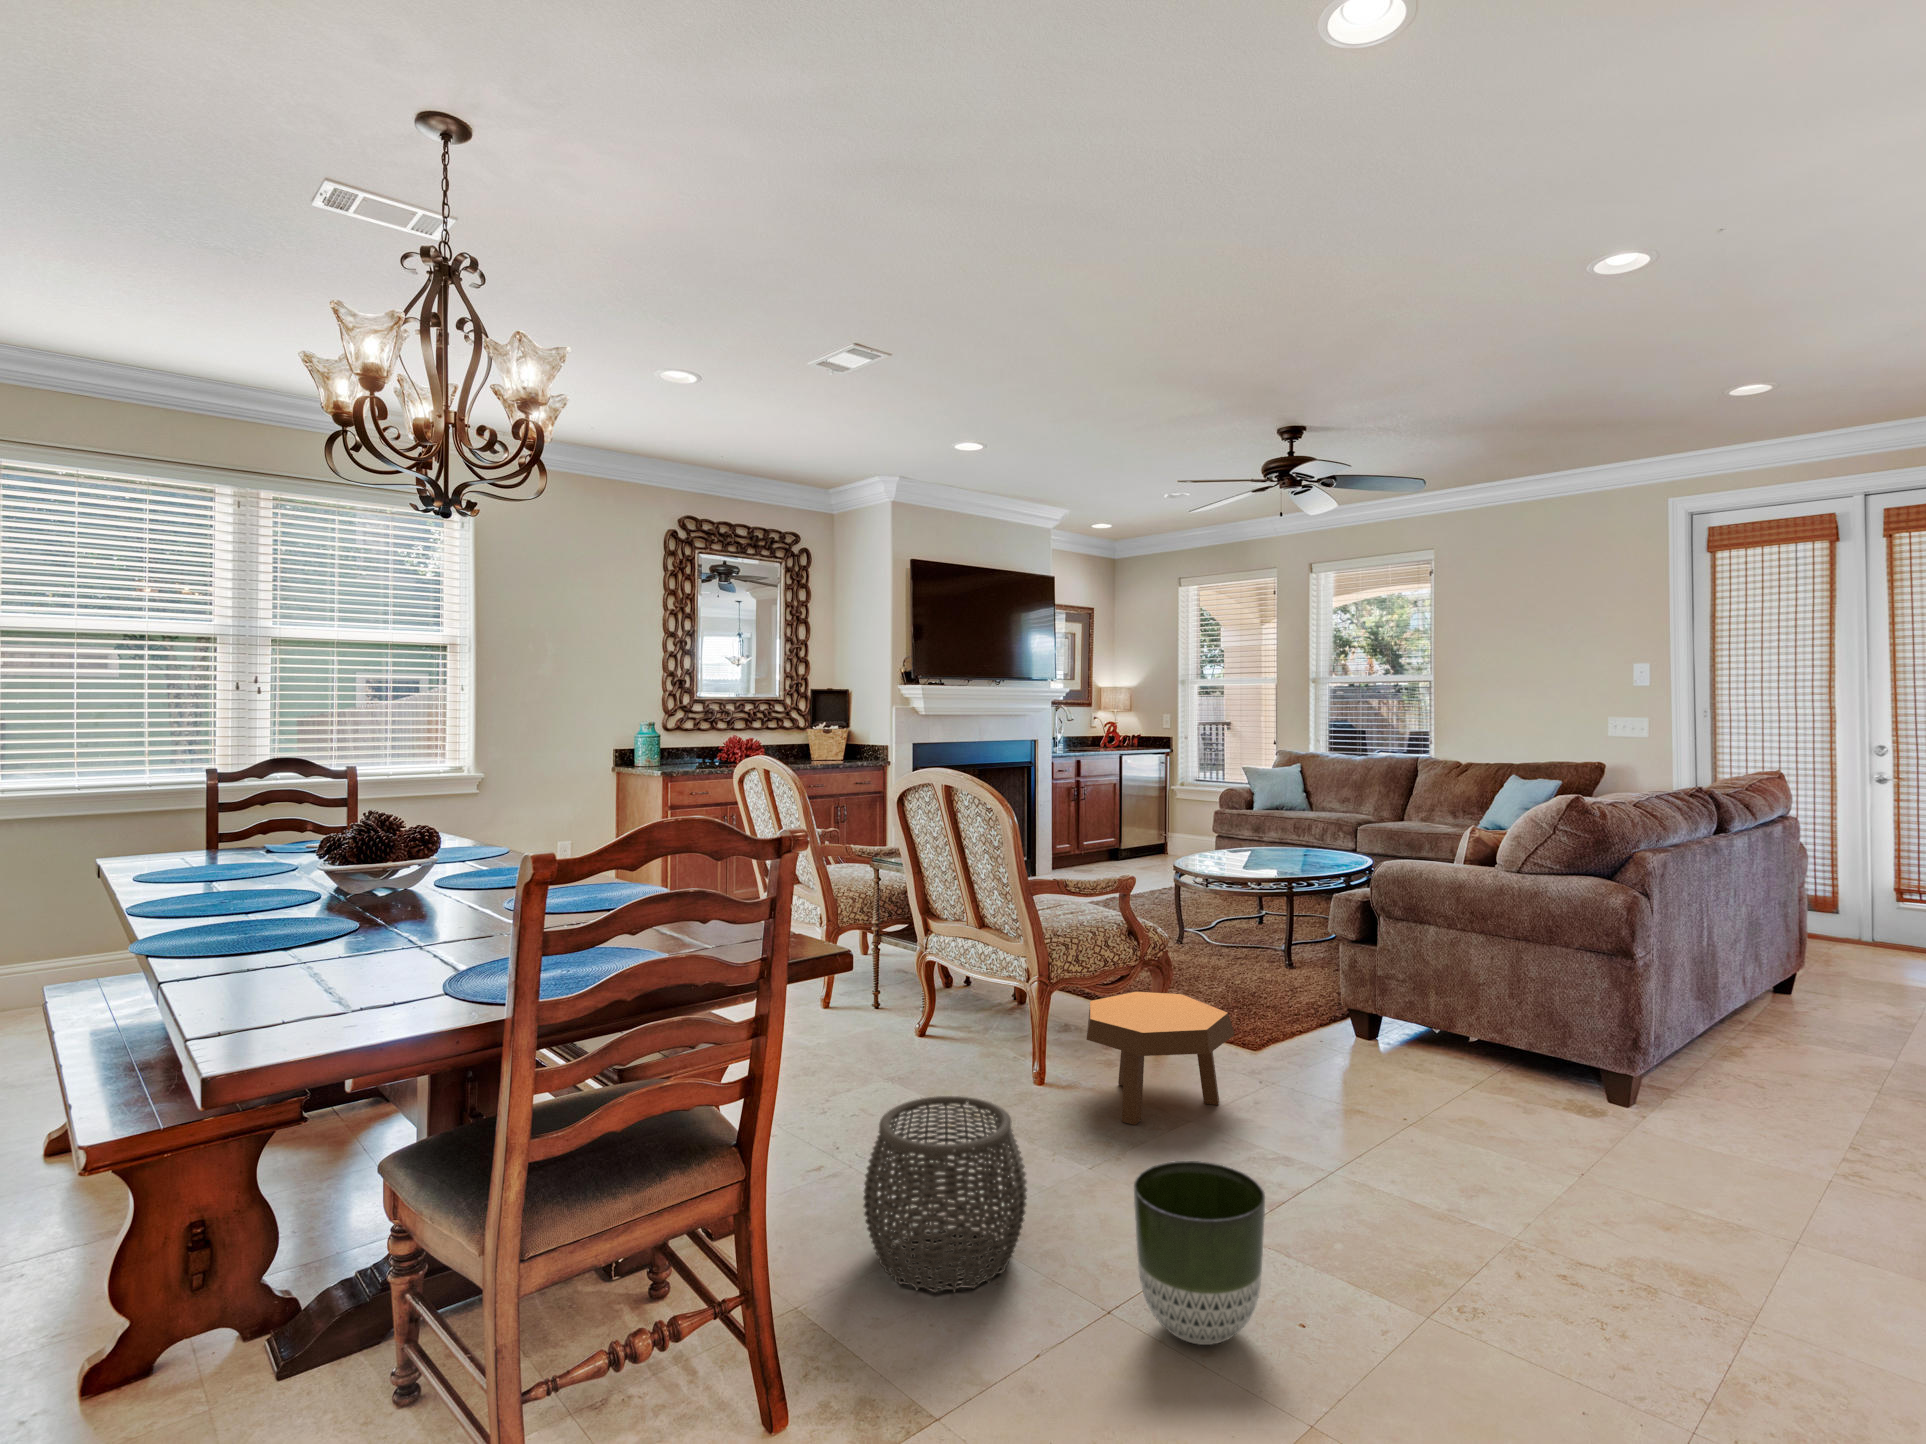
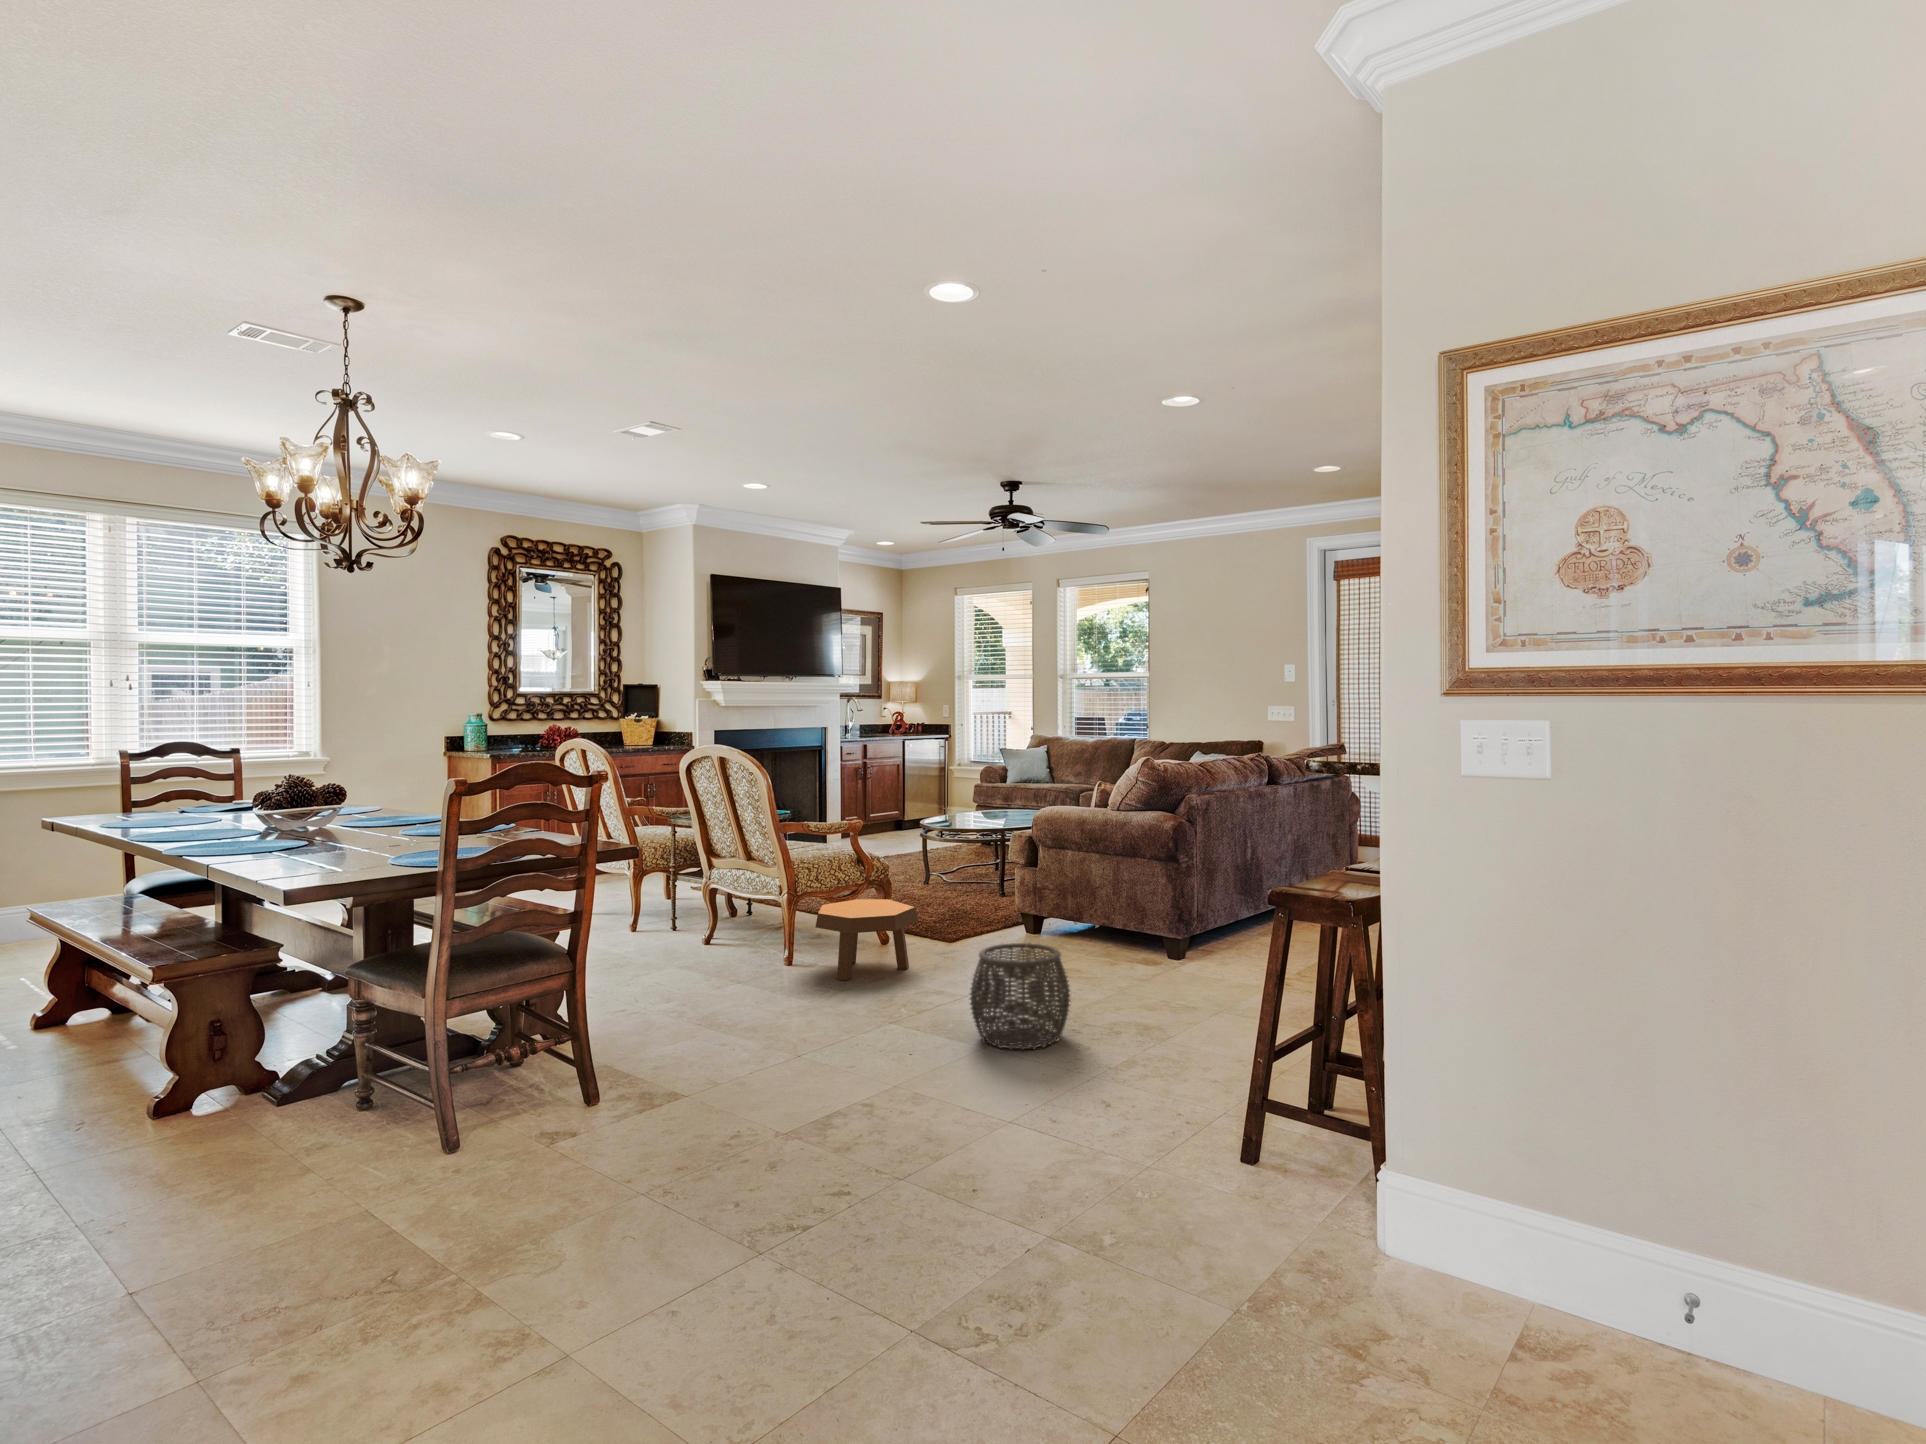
woven basket: present [863,1096,1027,1293] -> present [970,943,1070,1049]
planter: present [1134,1161,1265,1345] -> none [808,966,883,1060]

